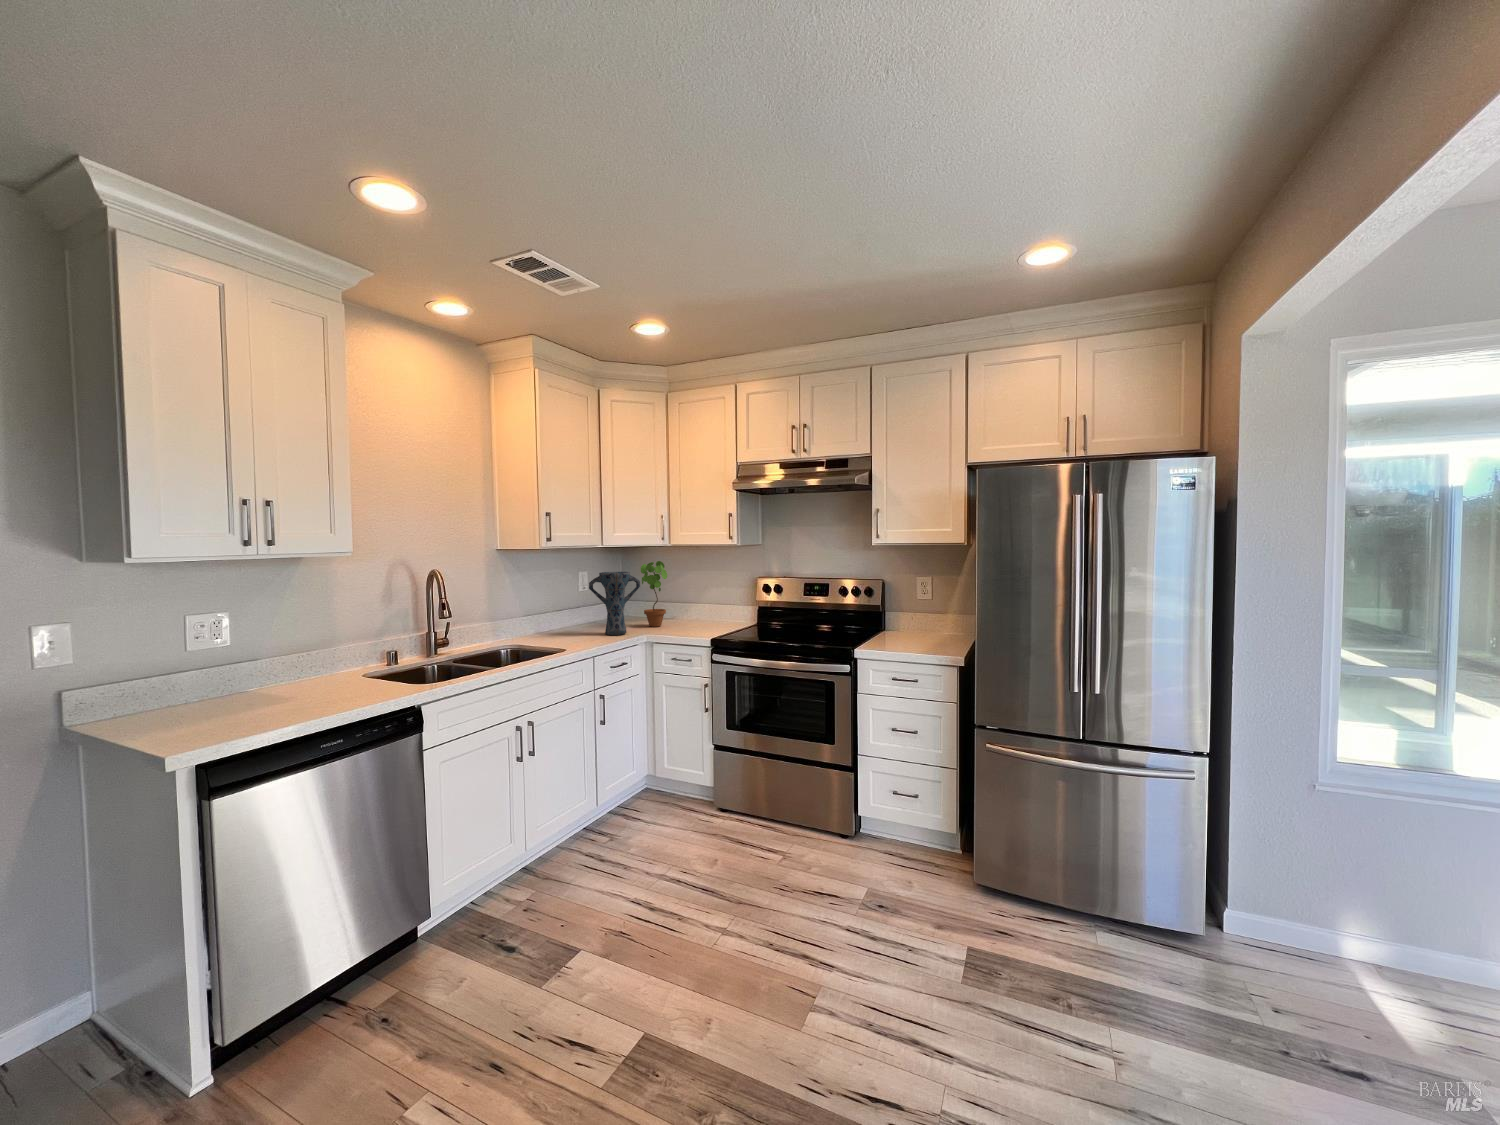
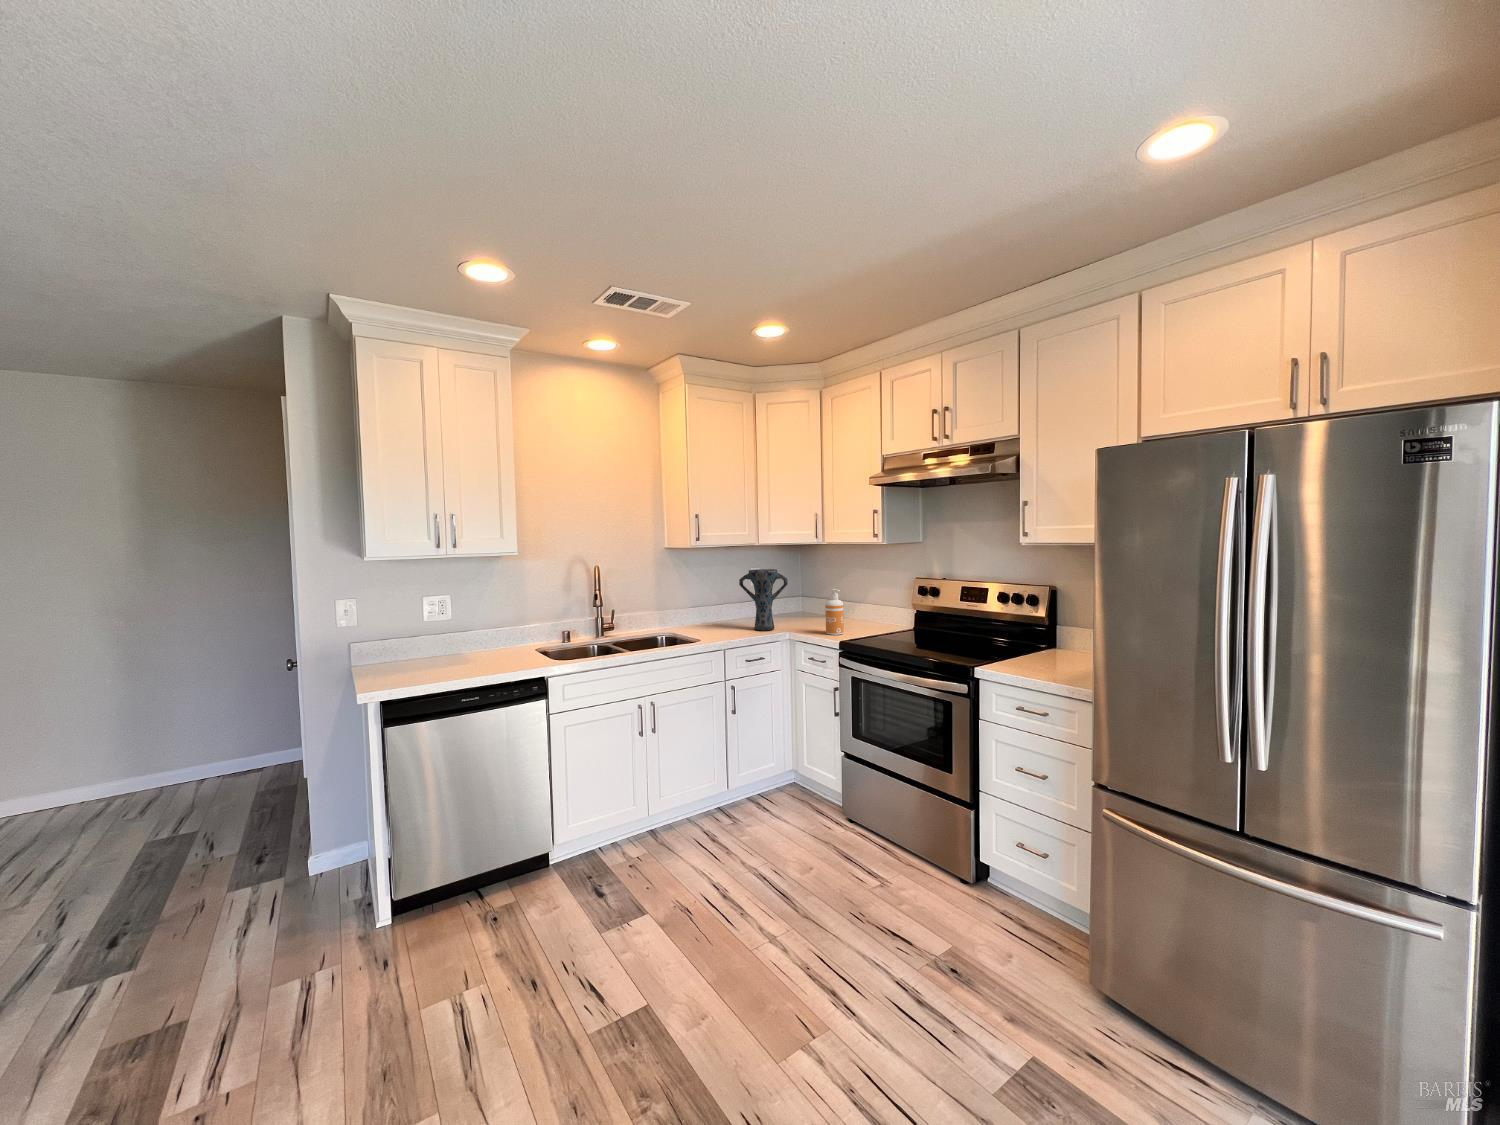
potted plant: present [641,561,667,627] -> none [799,559,823,624]
soap dispenser: none [681,590,699,634] -> present [825,589,844,635]

